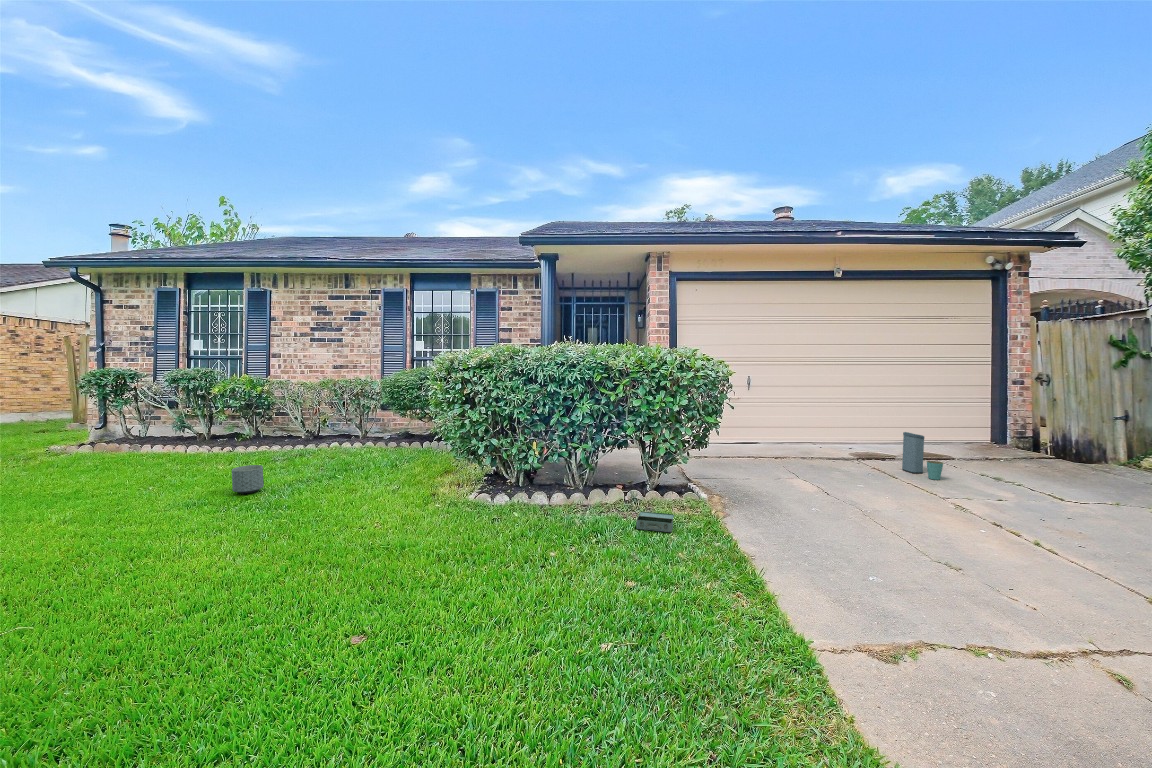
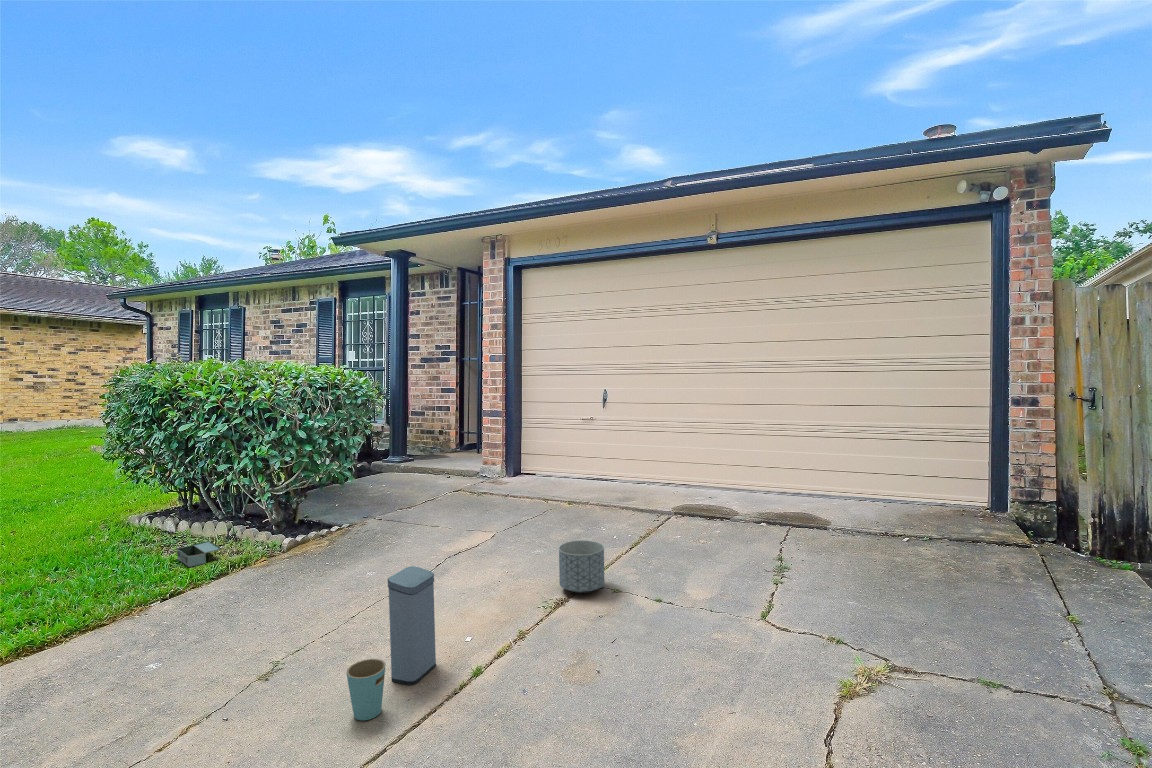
trash can: present [902,432,943,480] -> present [346,566,436,720]
planter: present [232,465,264,494] -> present [559,540,605,594]

